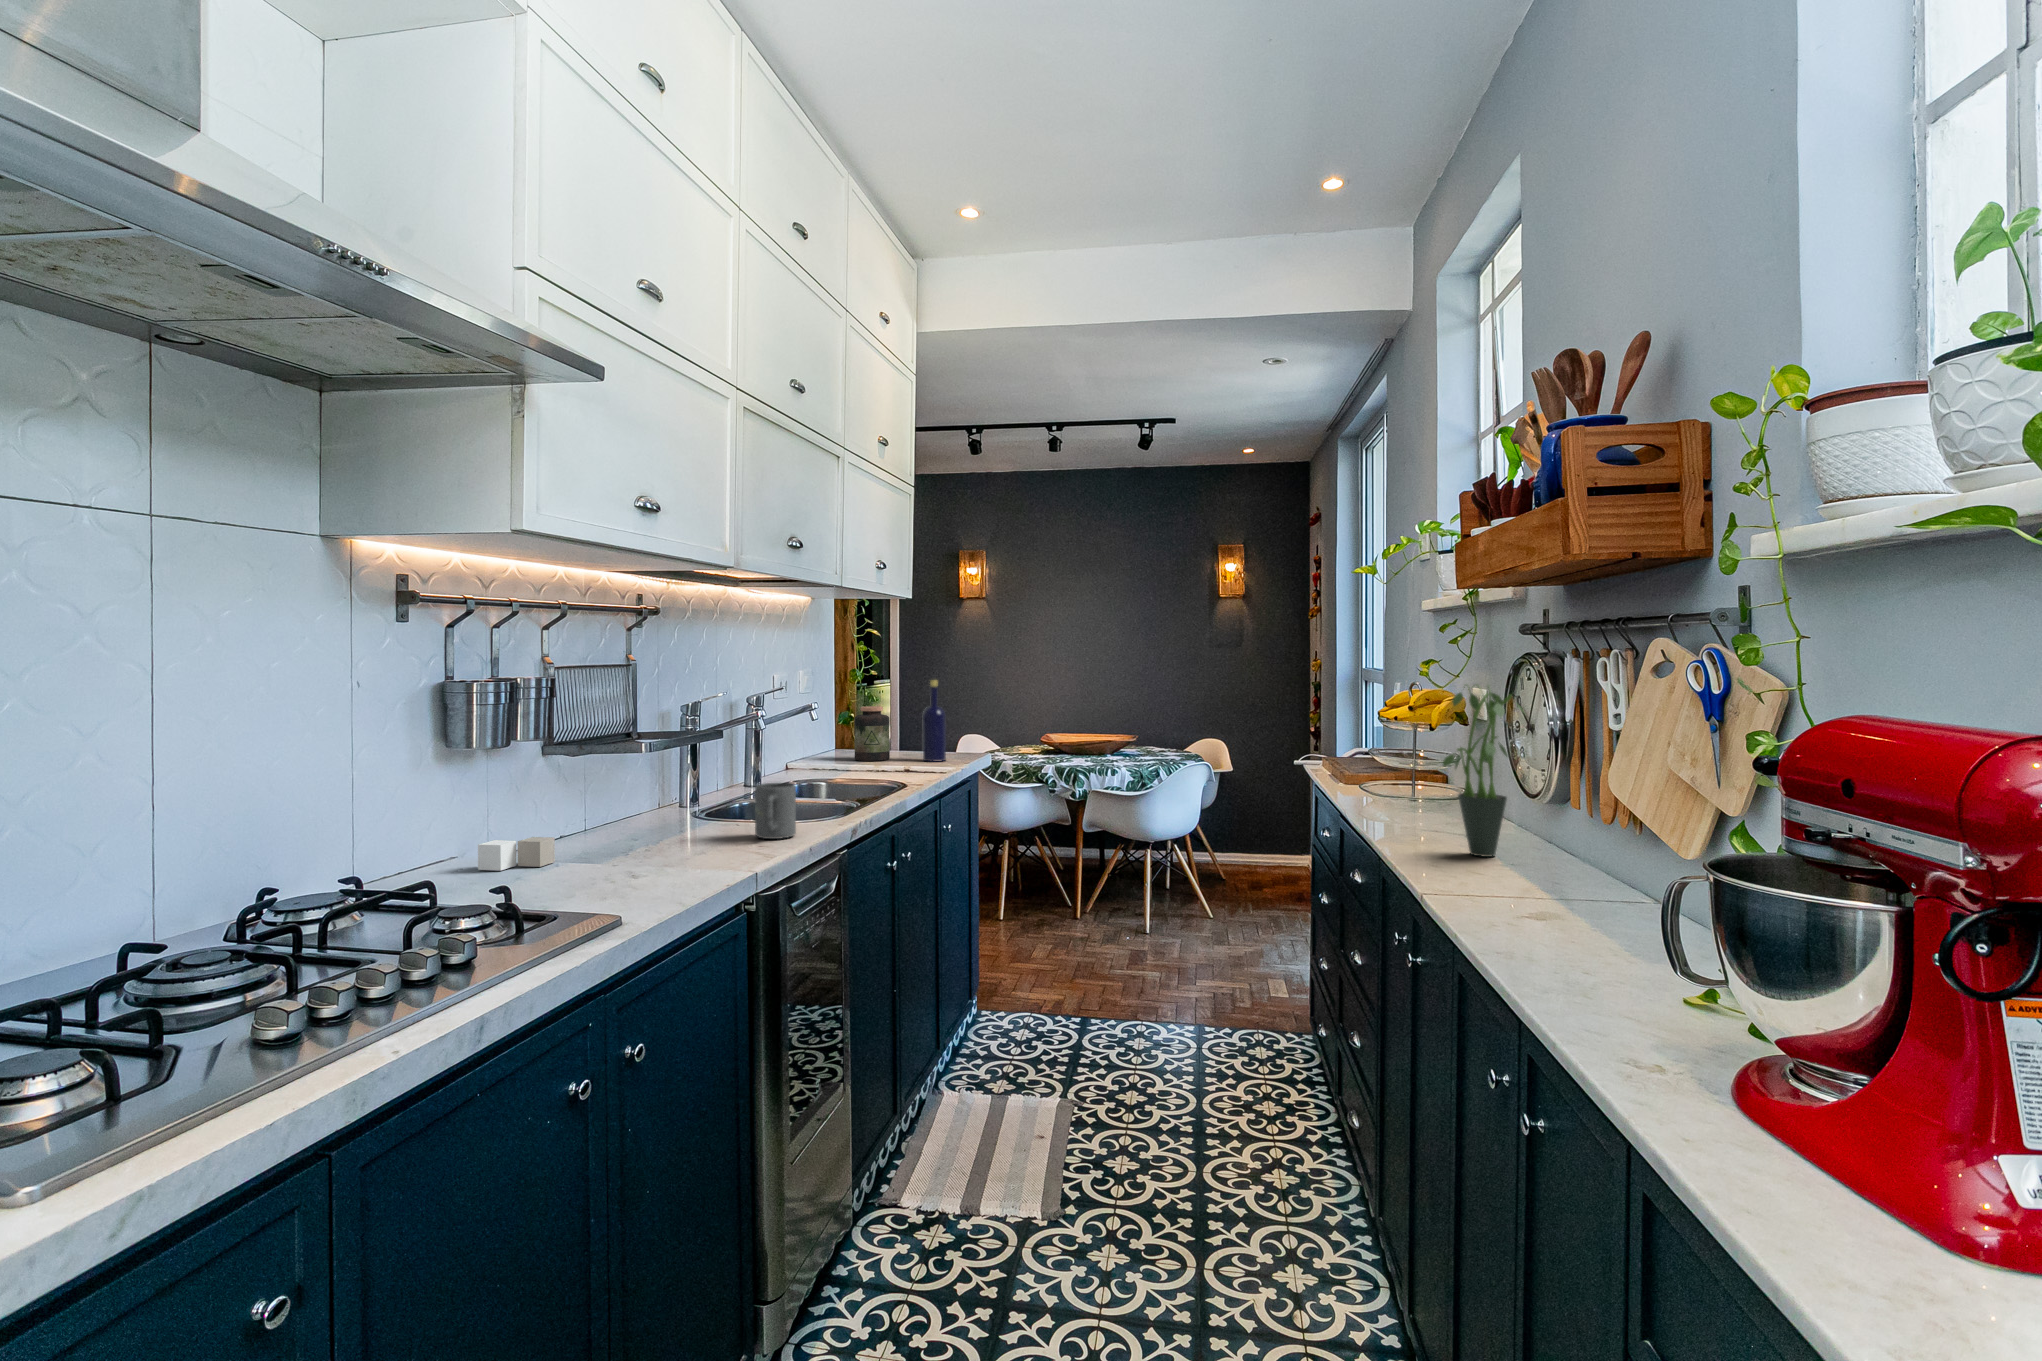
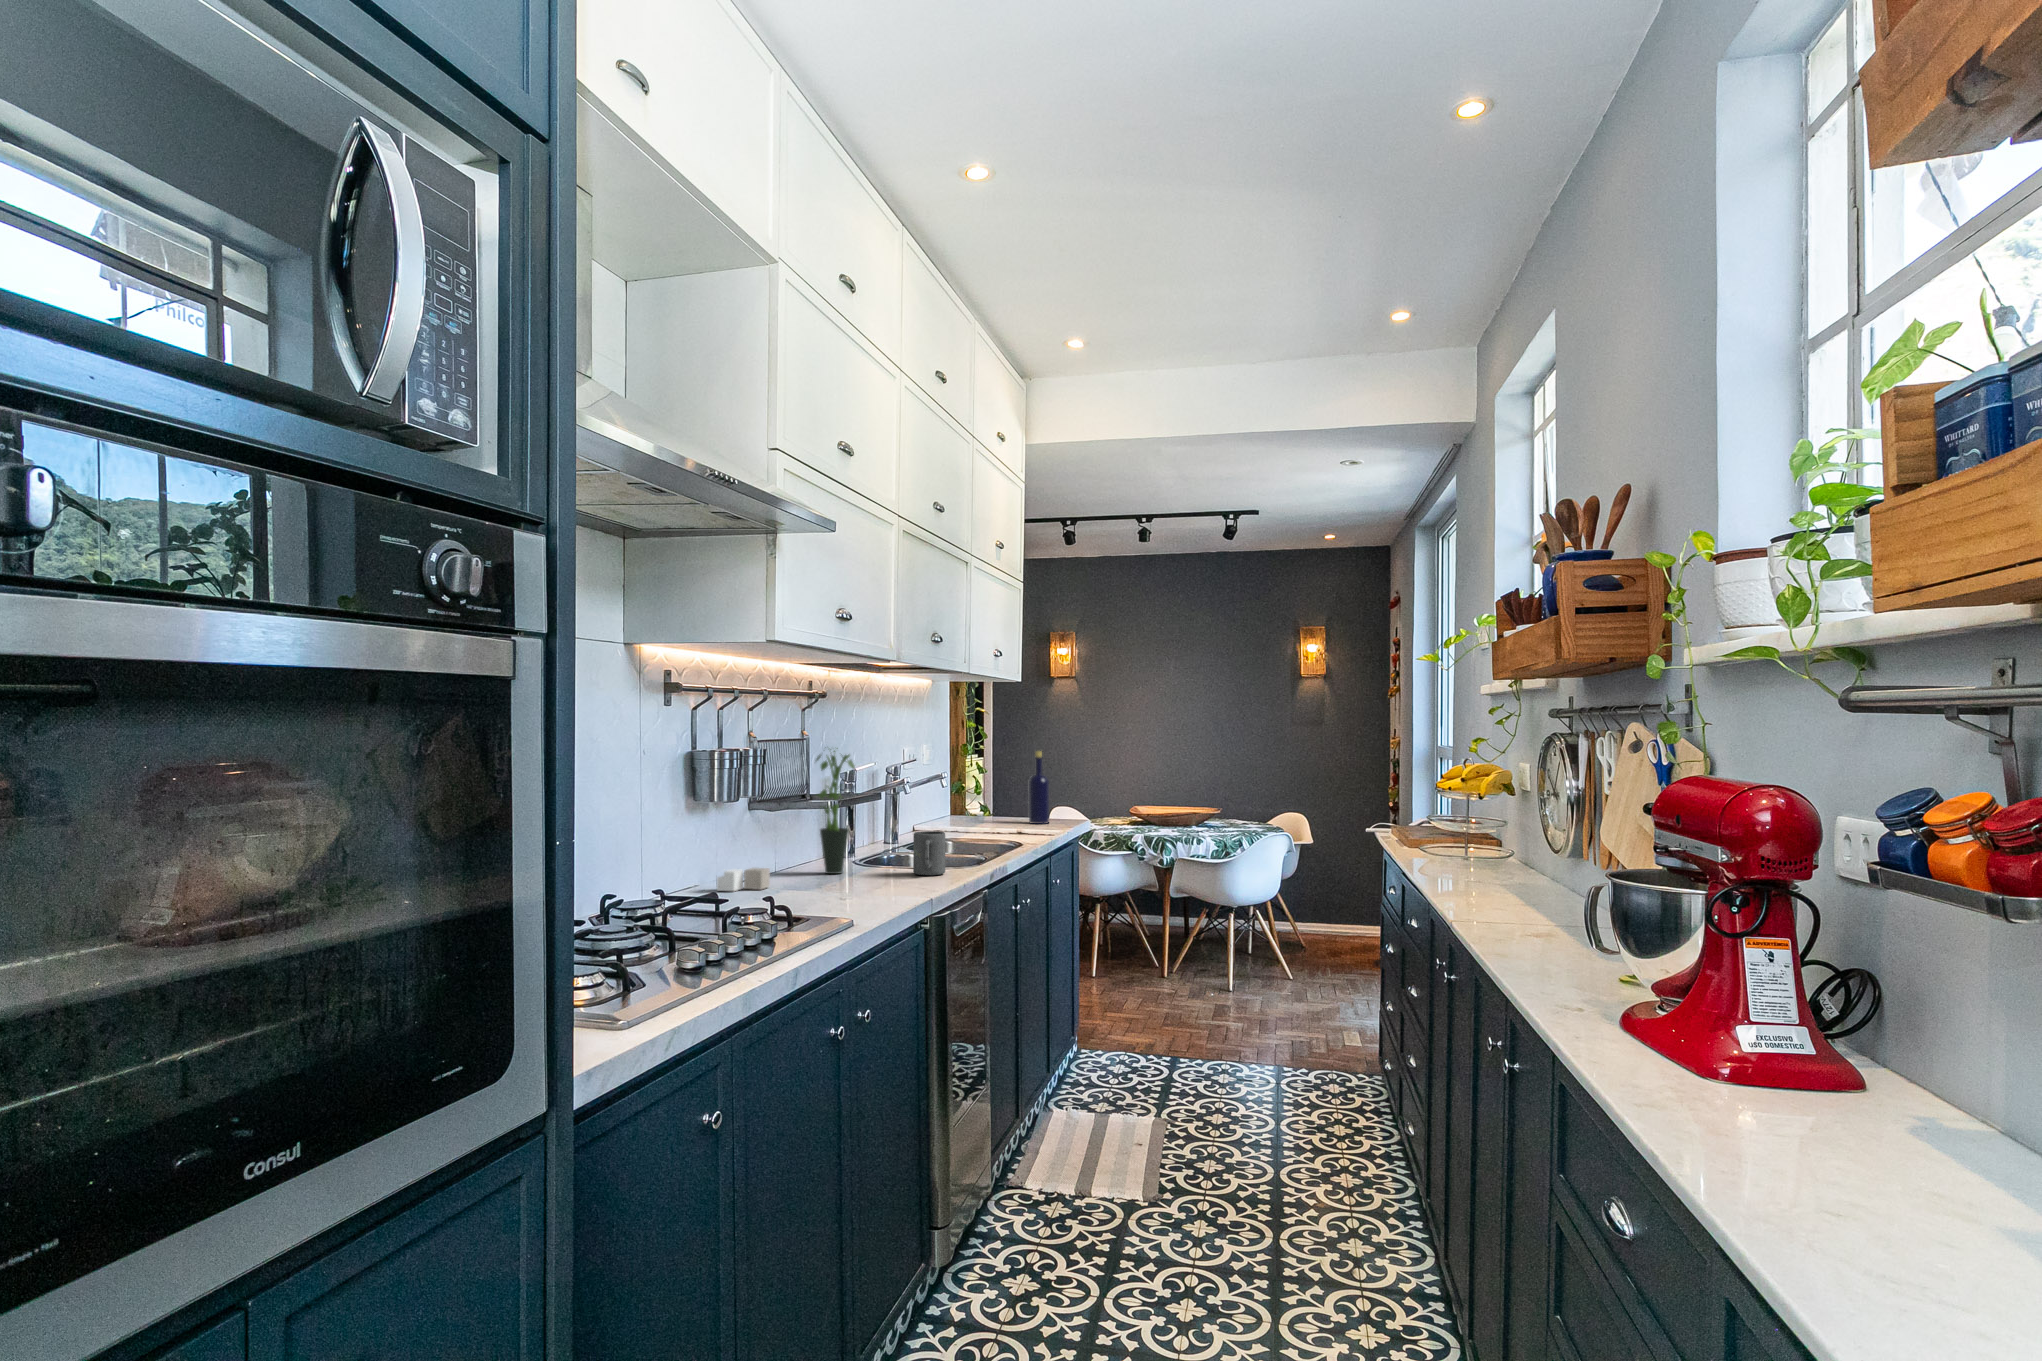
potted plant: present [1443,687,1524,857] -> present [816,748,855,874]
jar: present [854,706,890,761] -> none [968,774,999,823]

